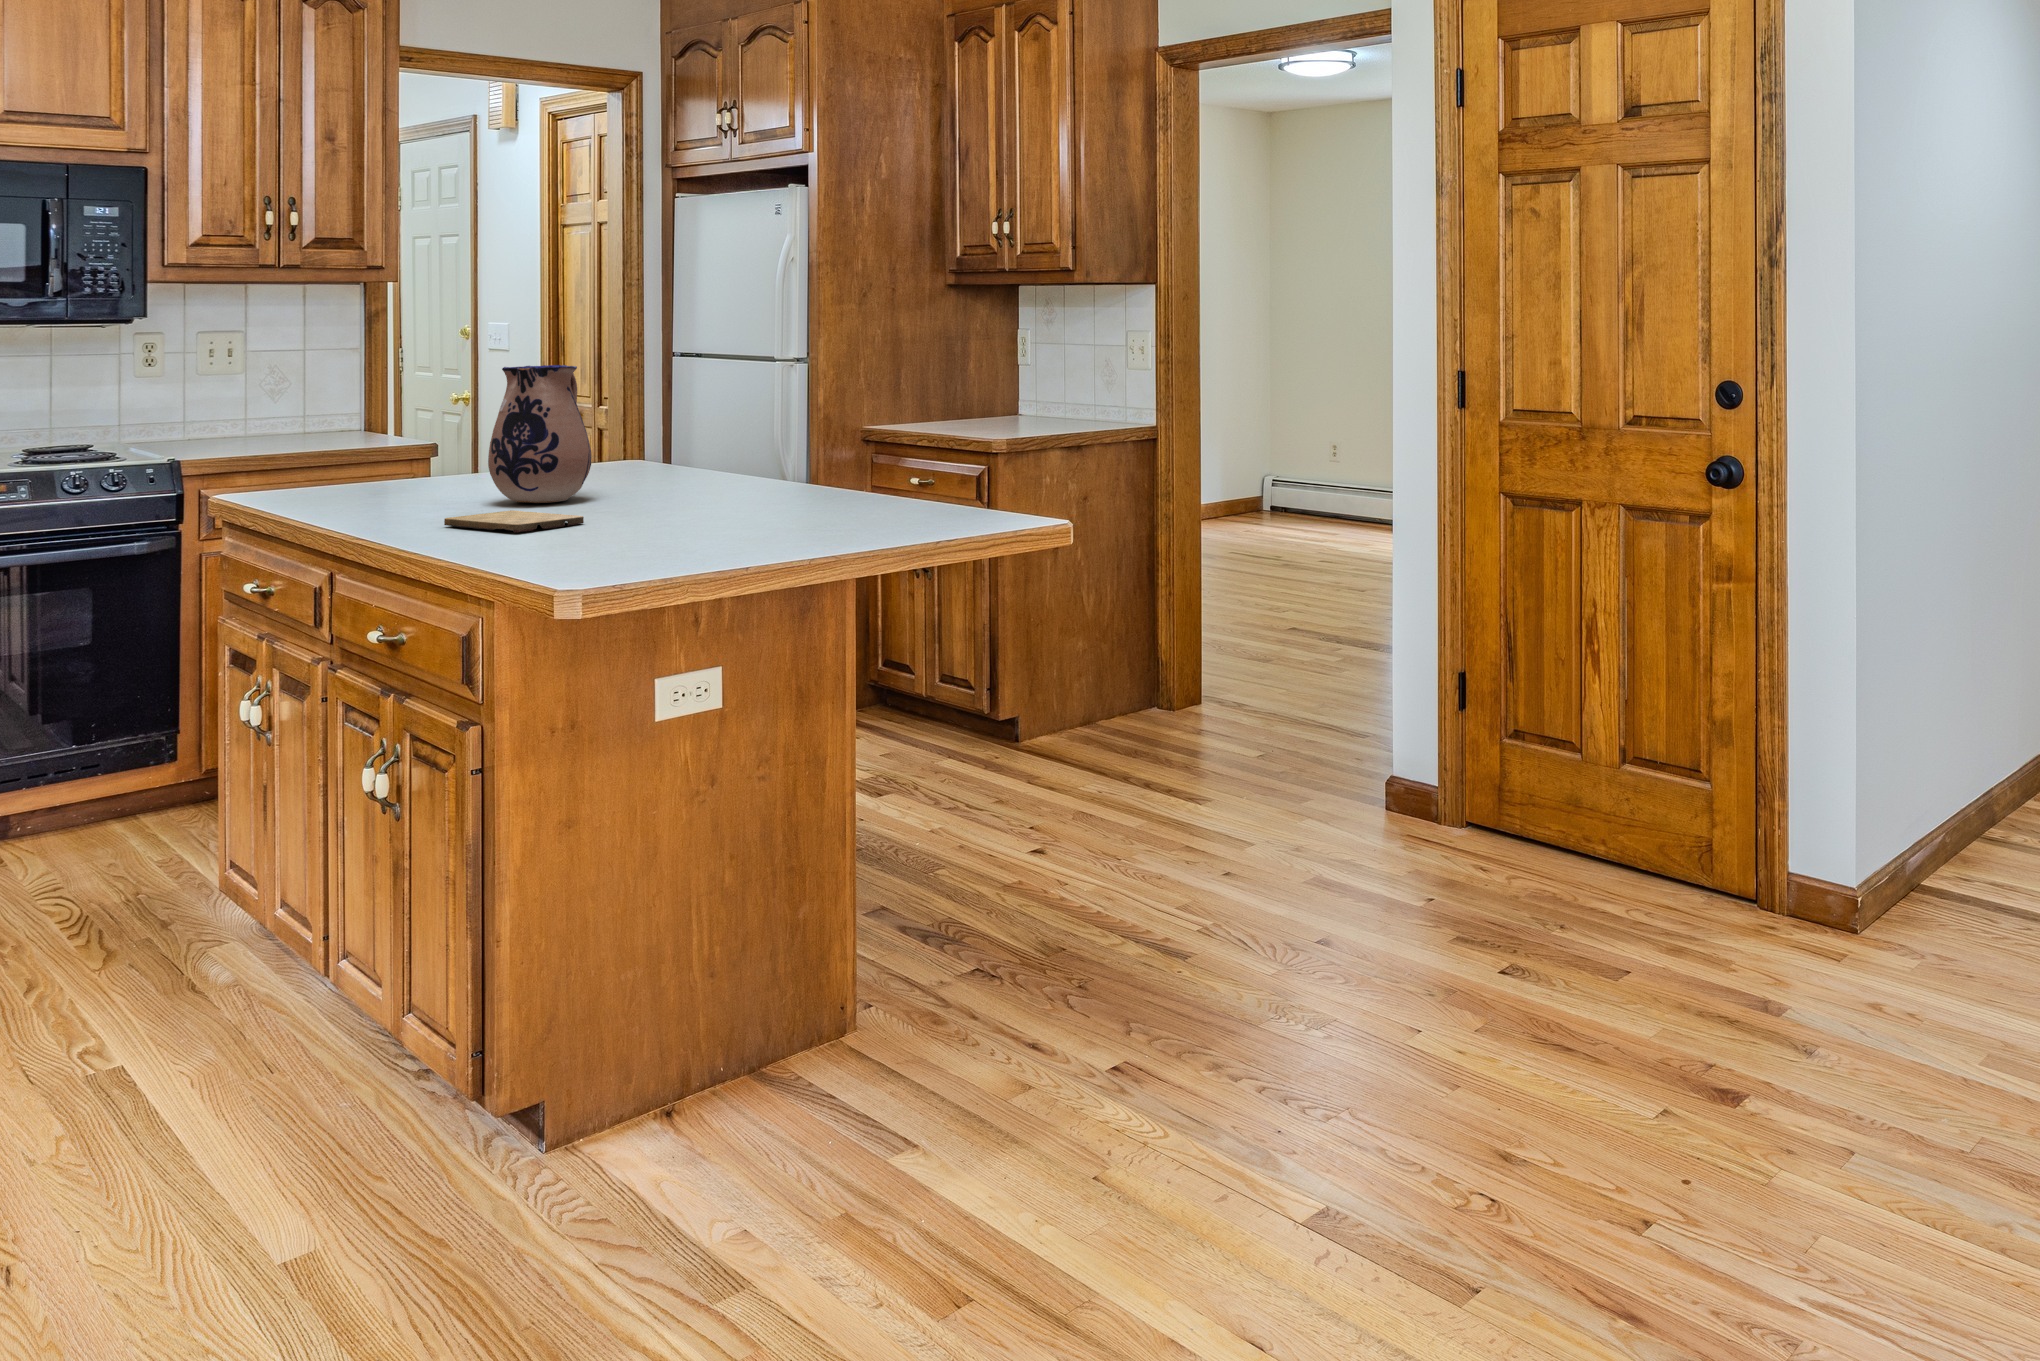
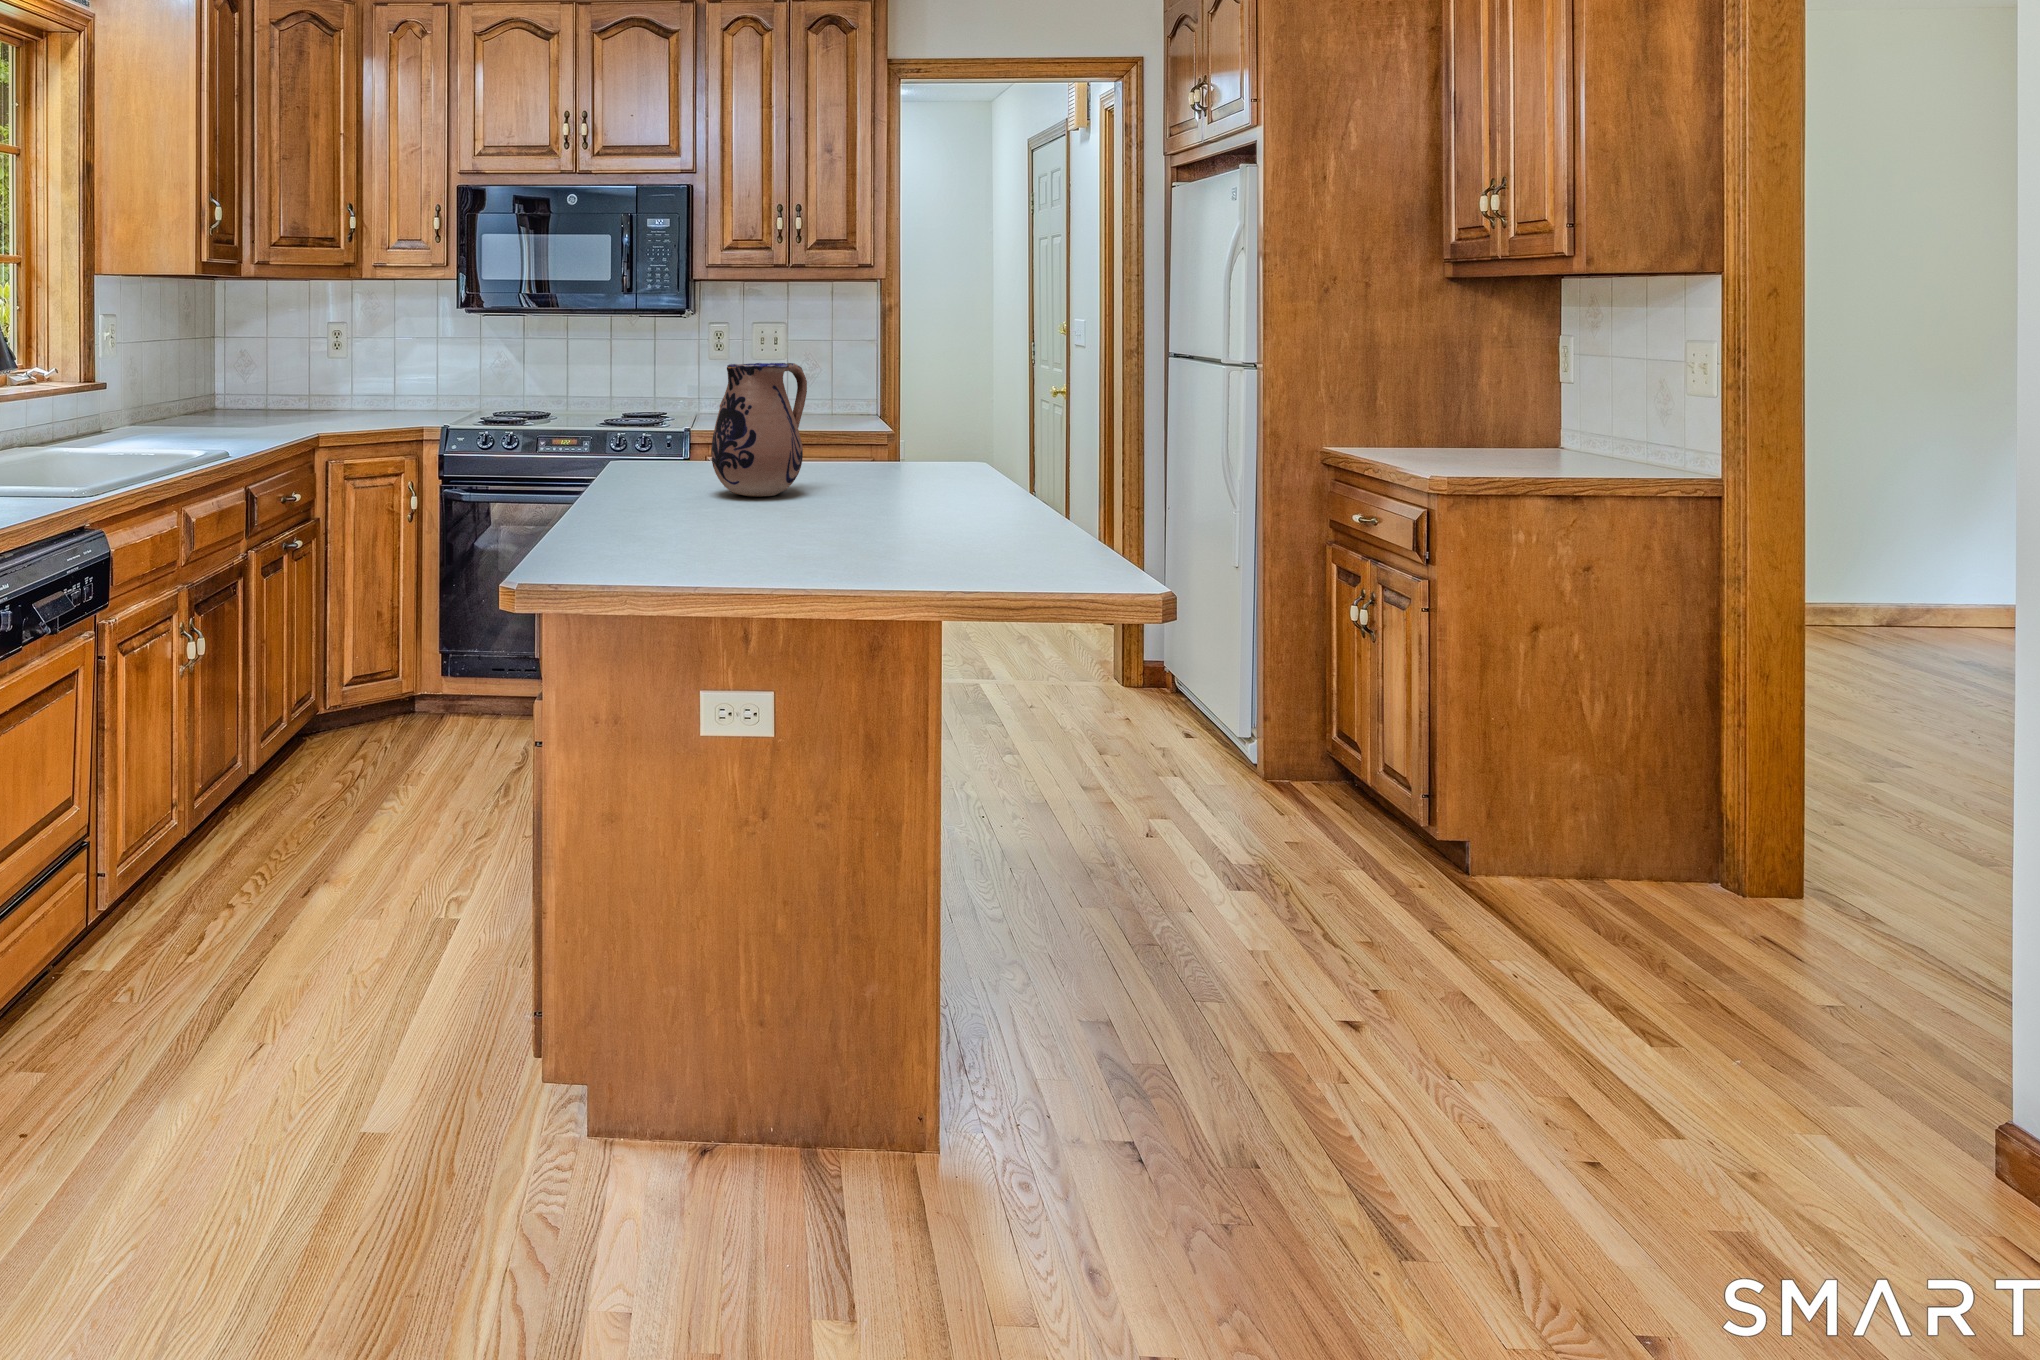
cutting board: present [444,510,584,533] -> none [619,503,714,530]

